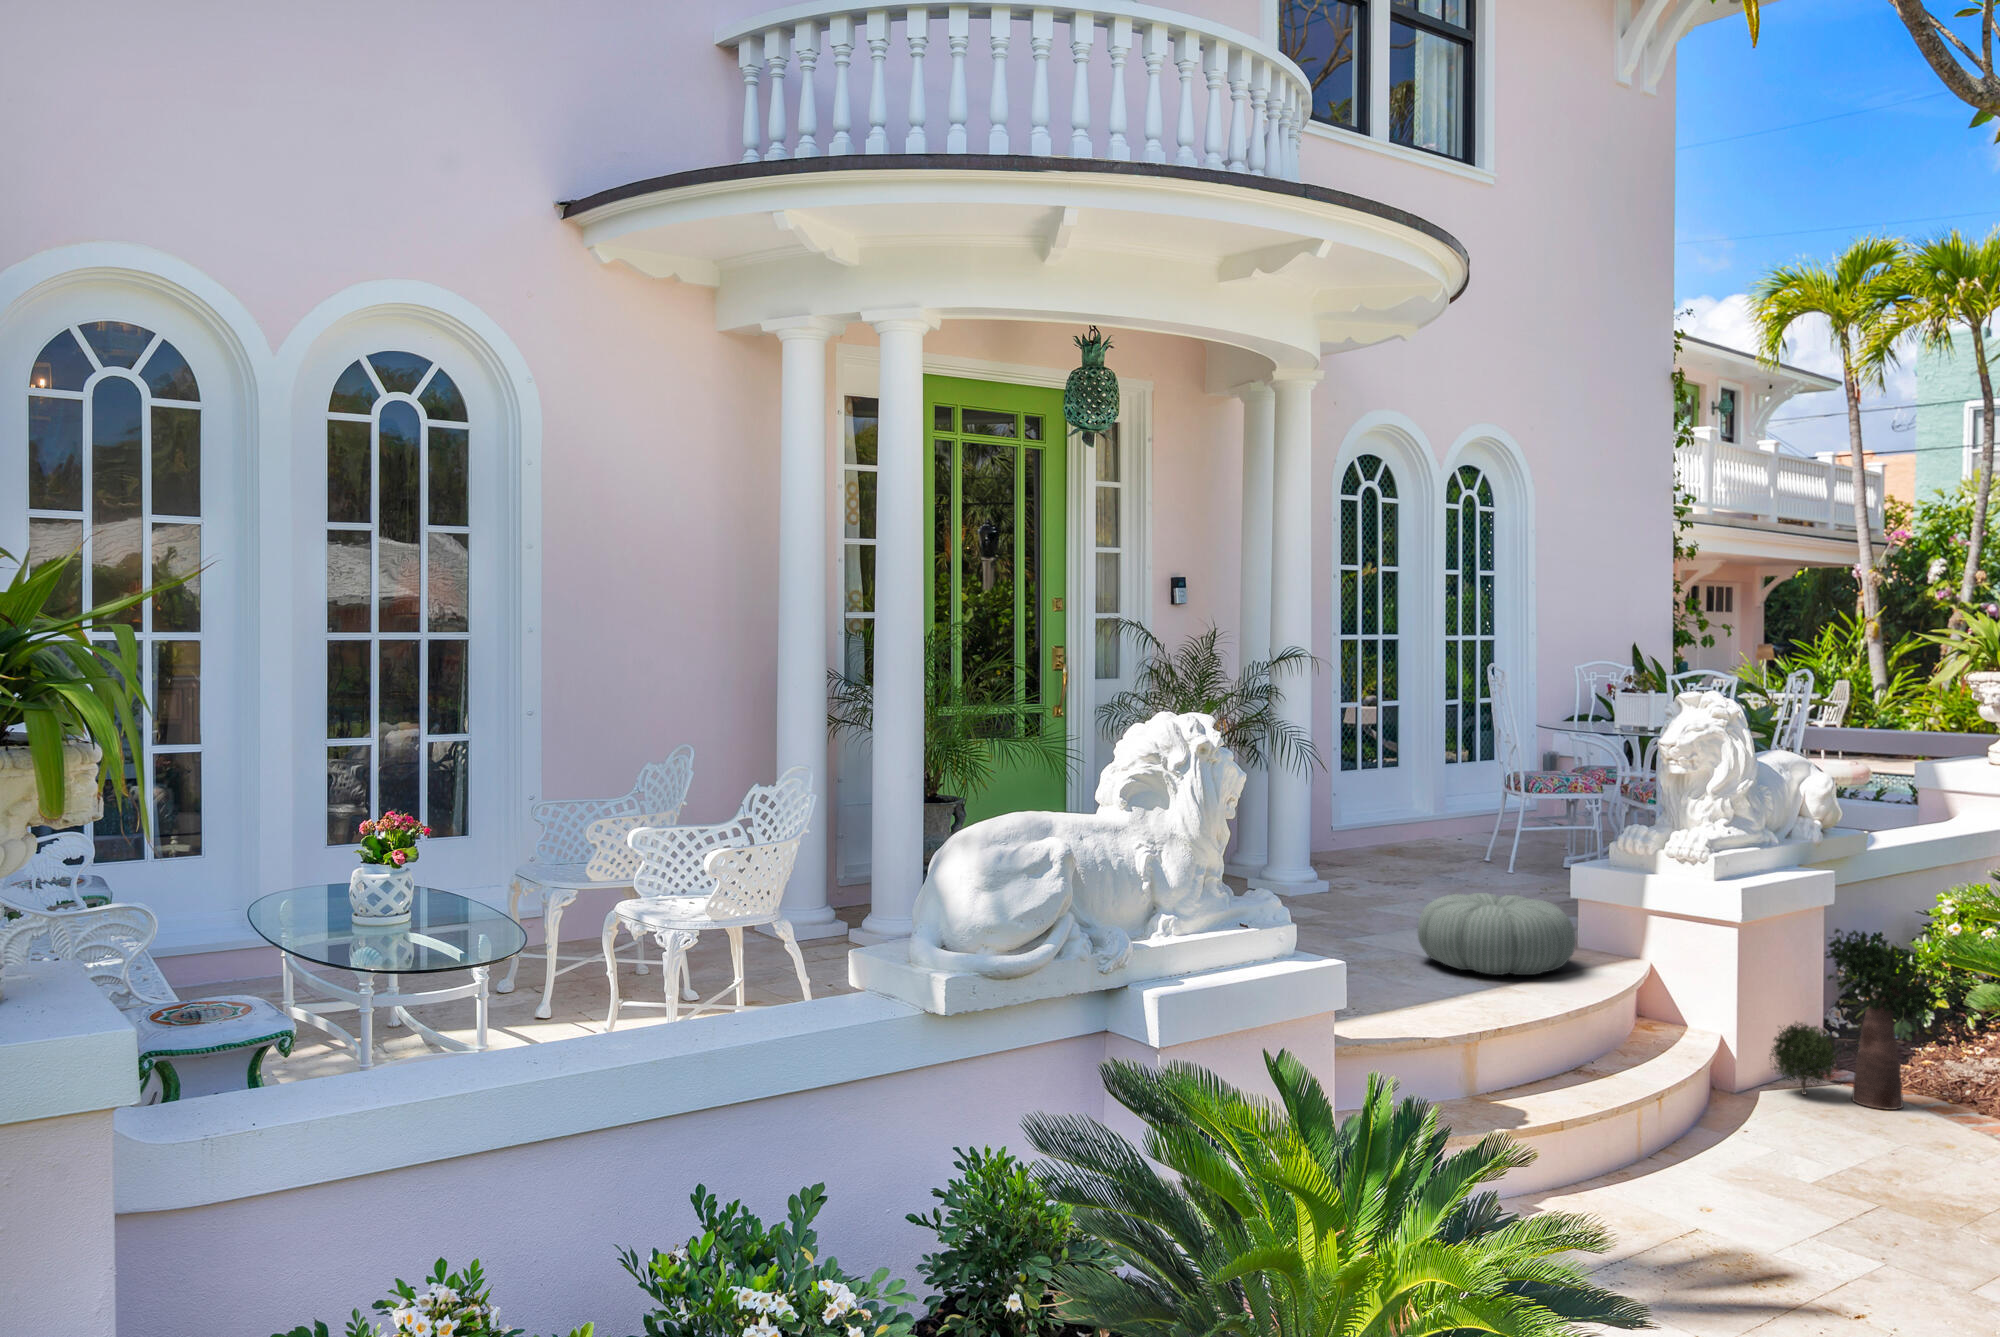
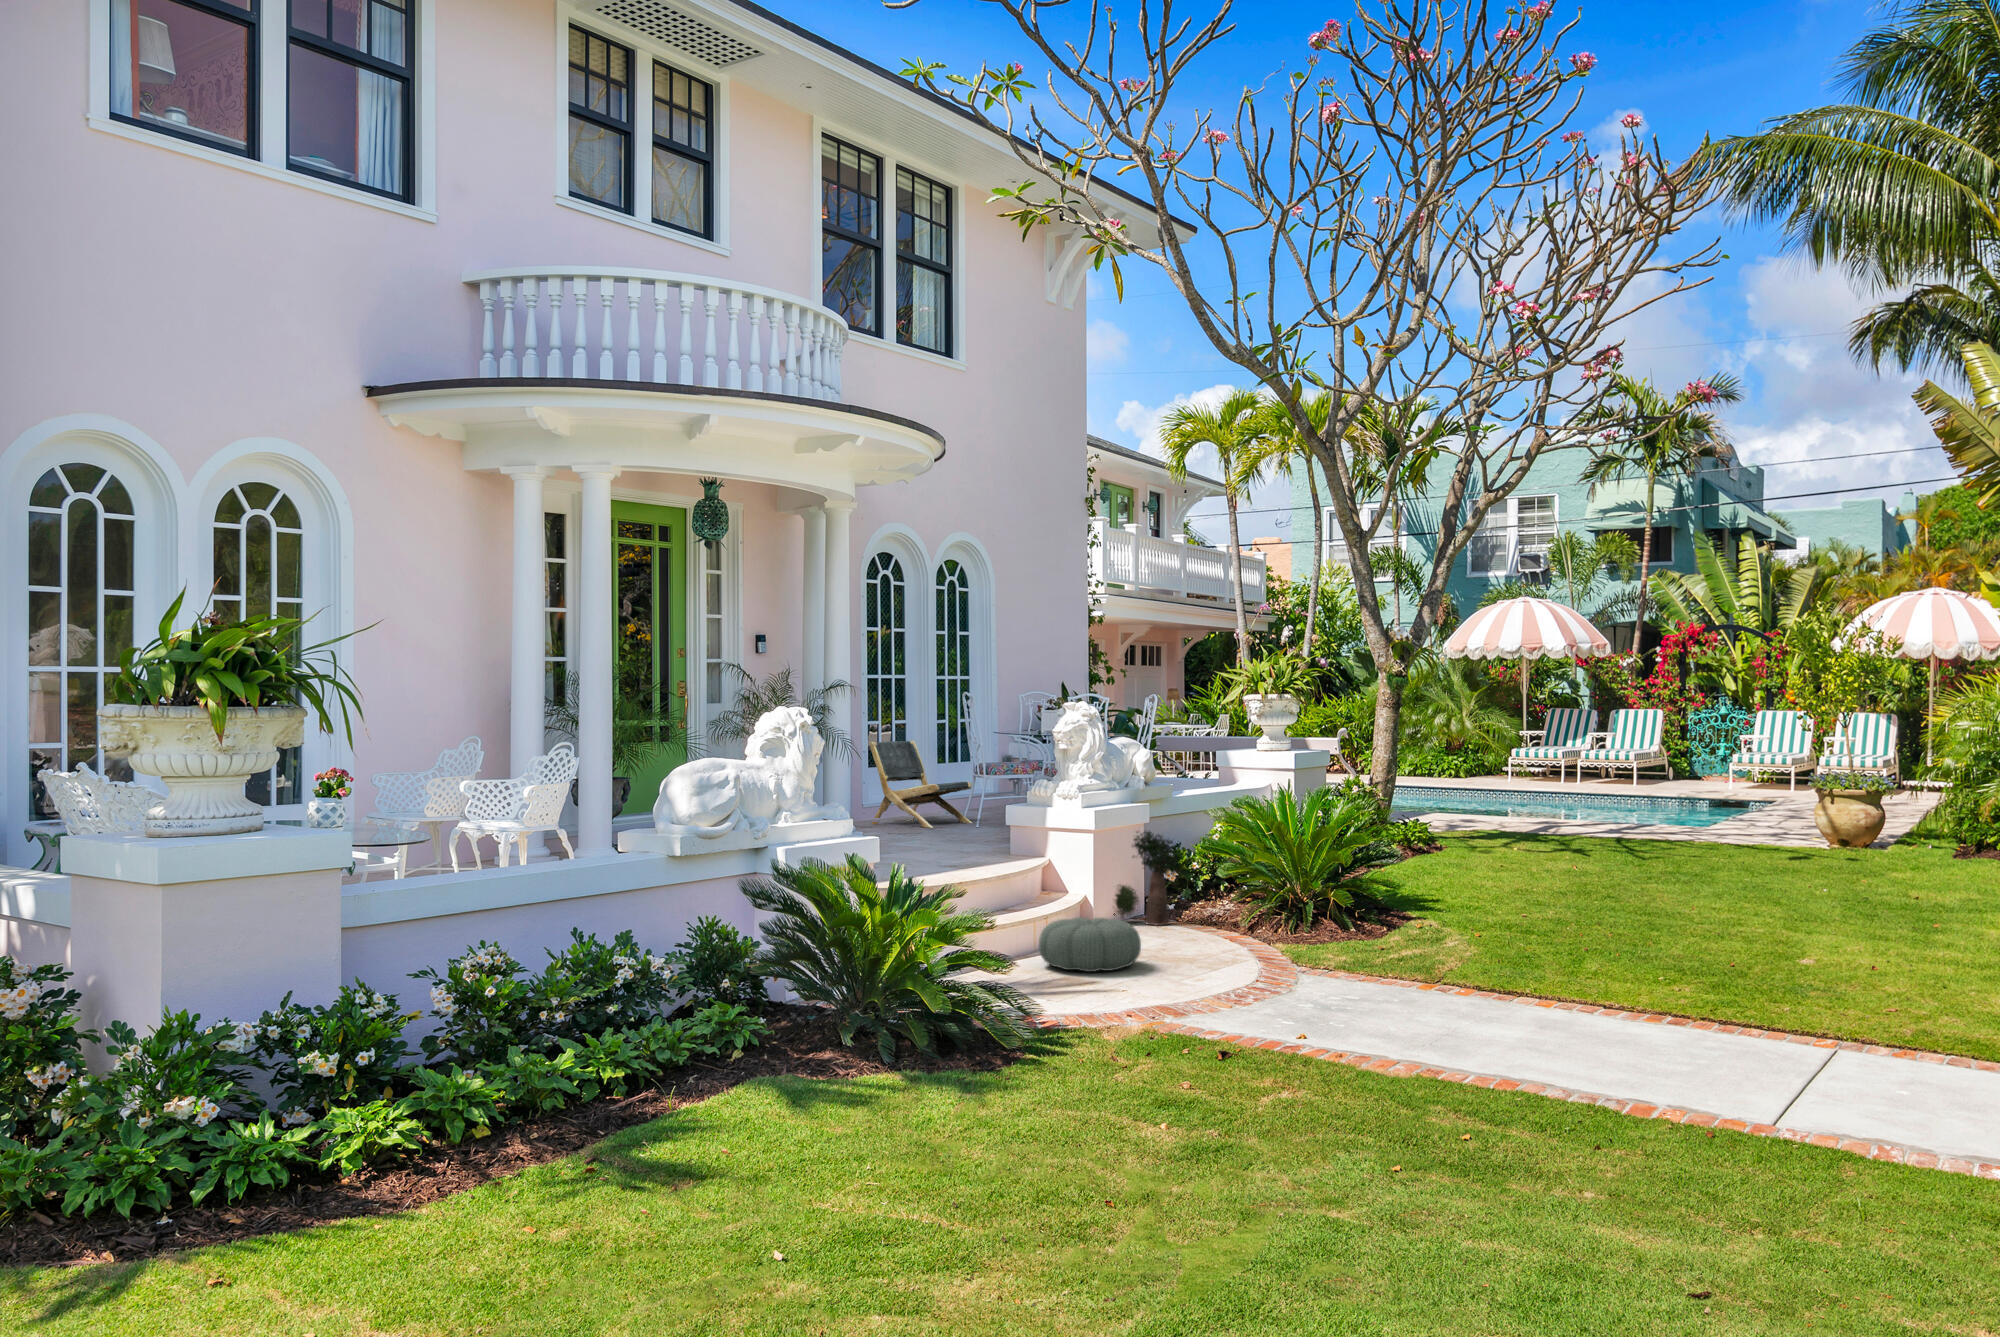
lounge chair: none [1339,729,1496,864] -> present [870,740,972,828]
pouf: present [1418,893,1575,975] -> present [1039,917,1141,972]

